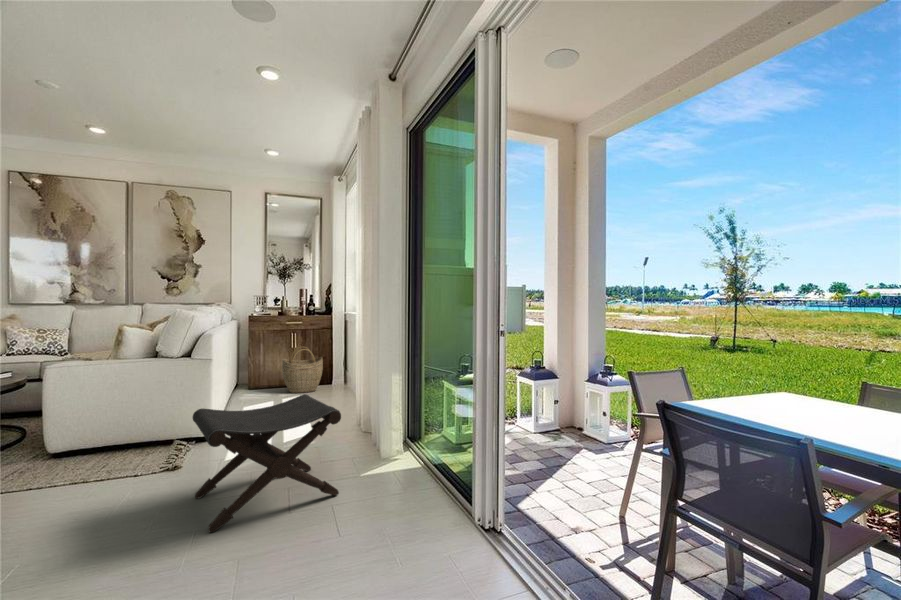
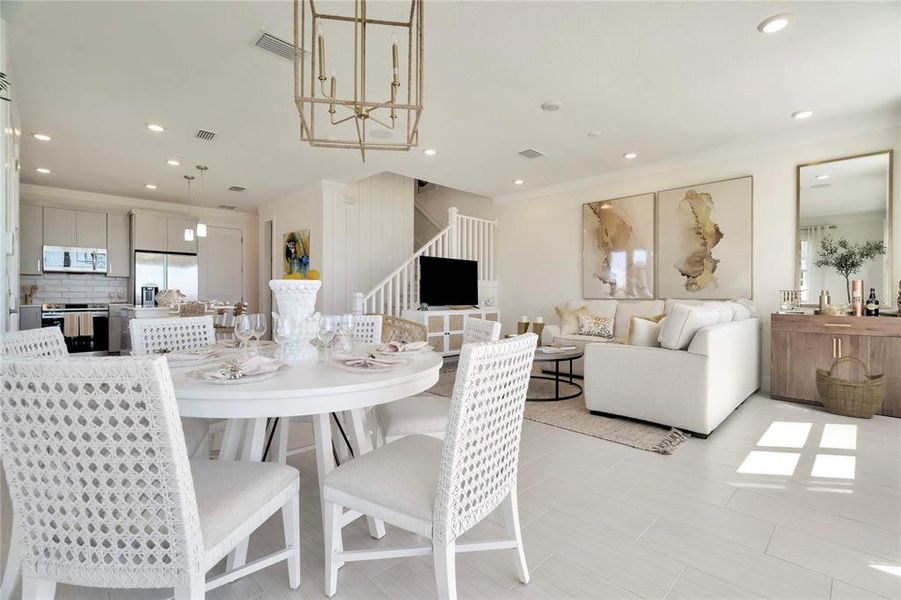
footstool: present [193,394,341,533] -> none [667,404,854,569]

